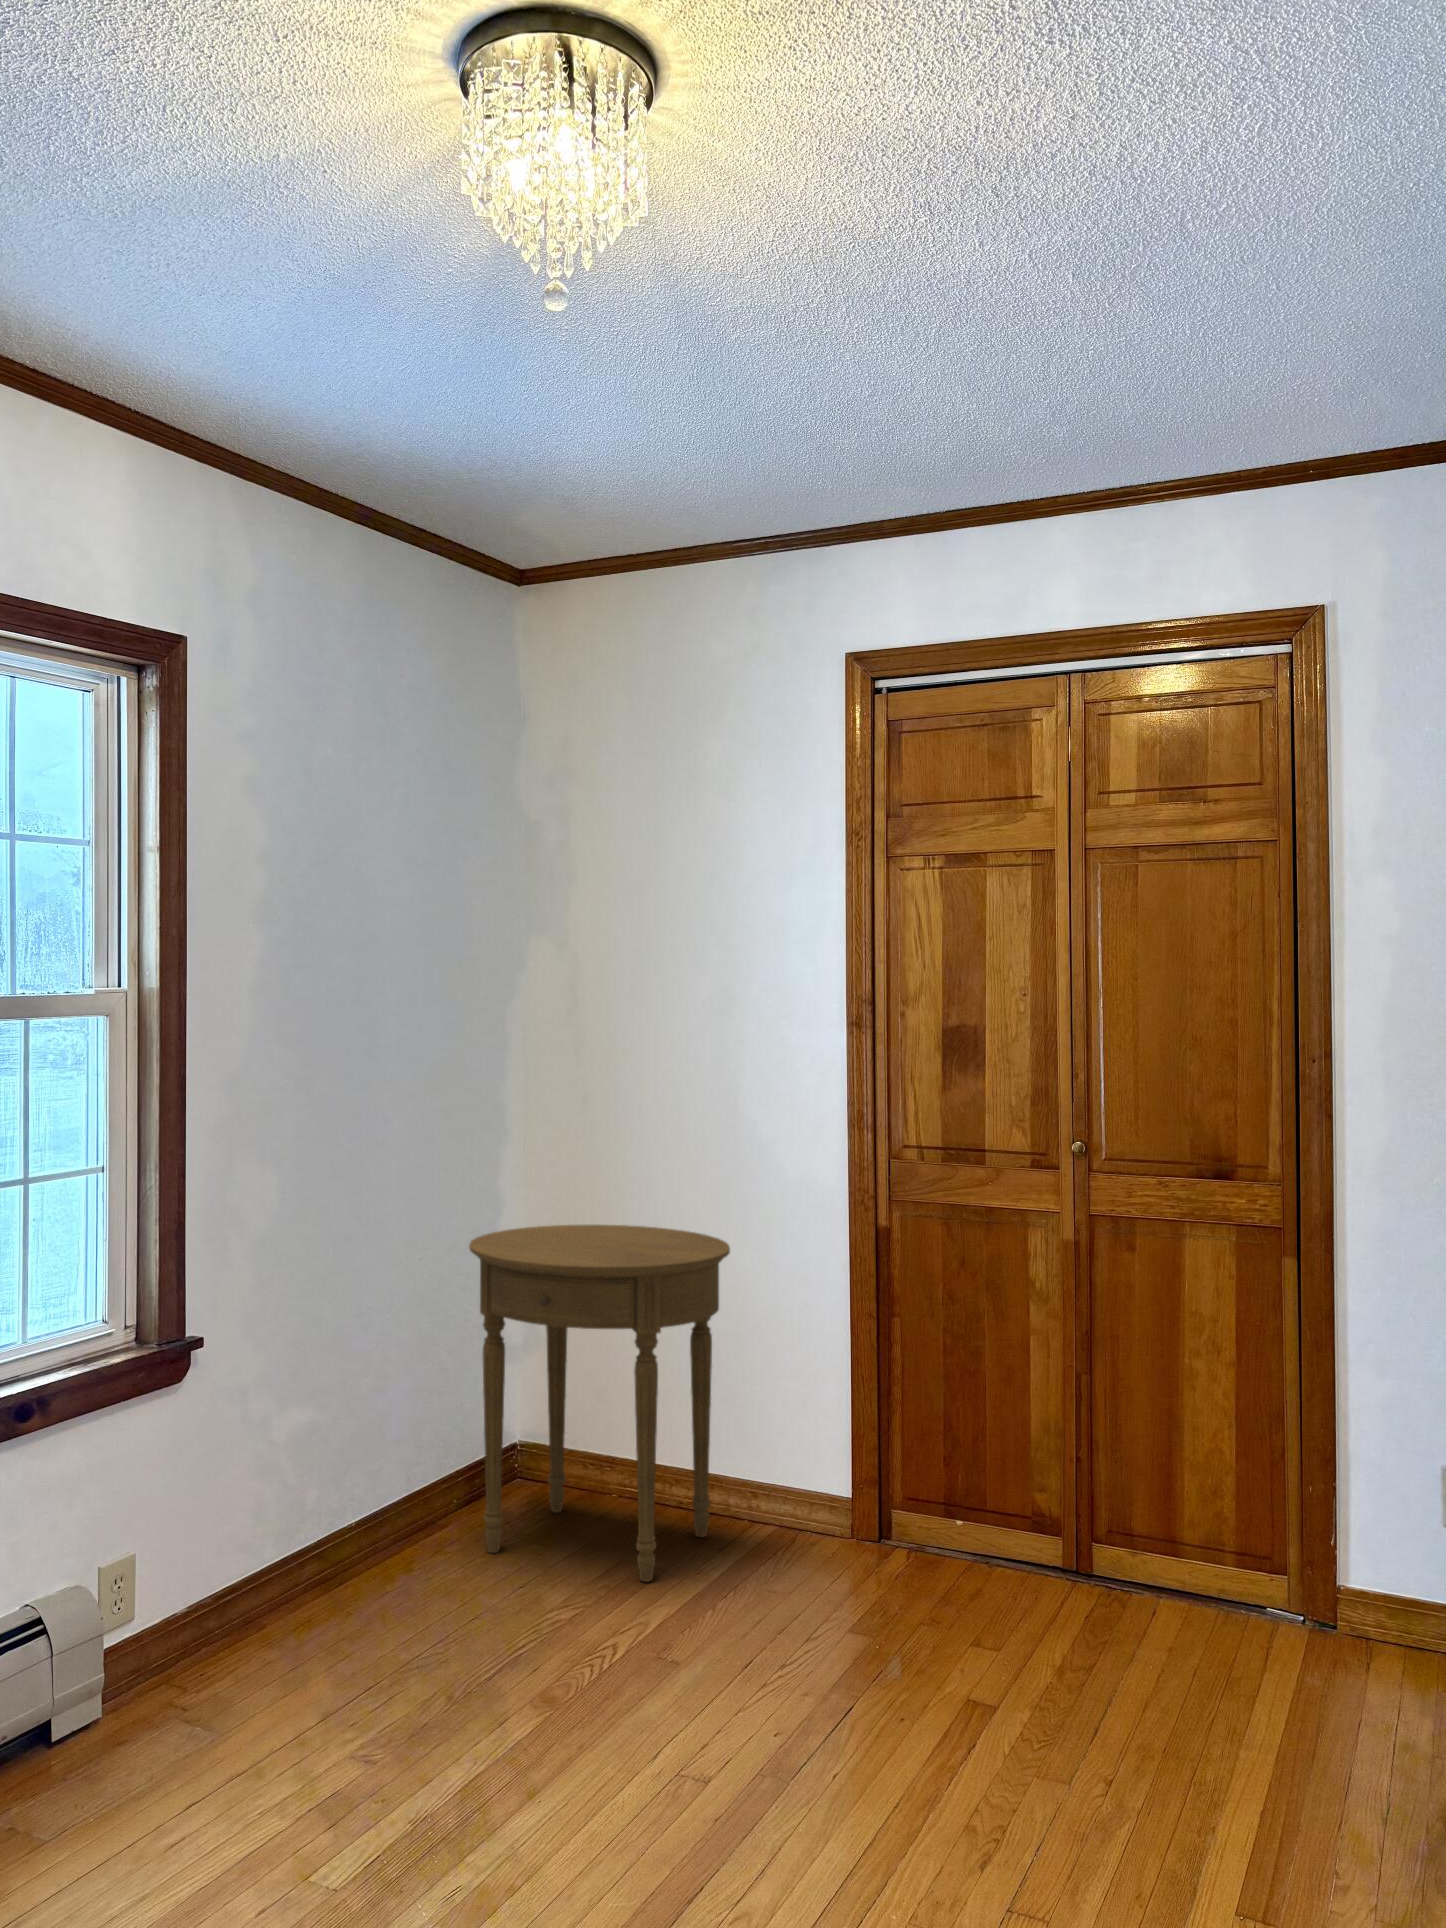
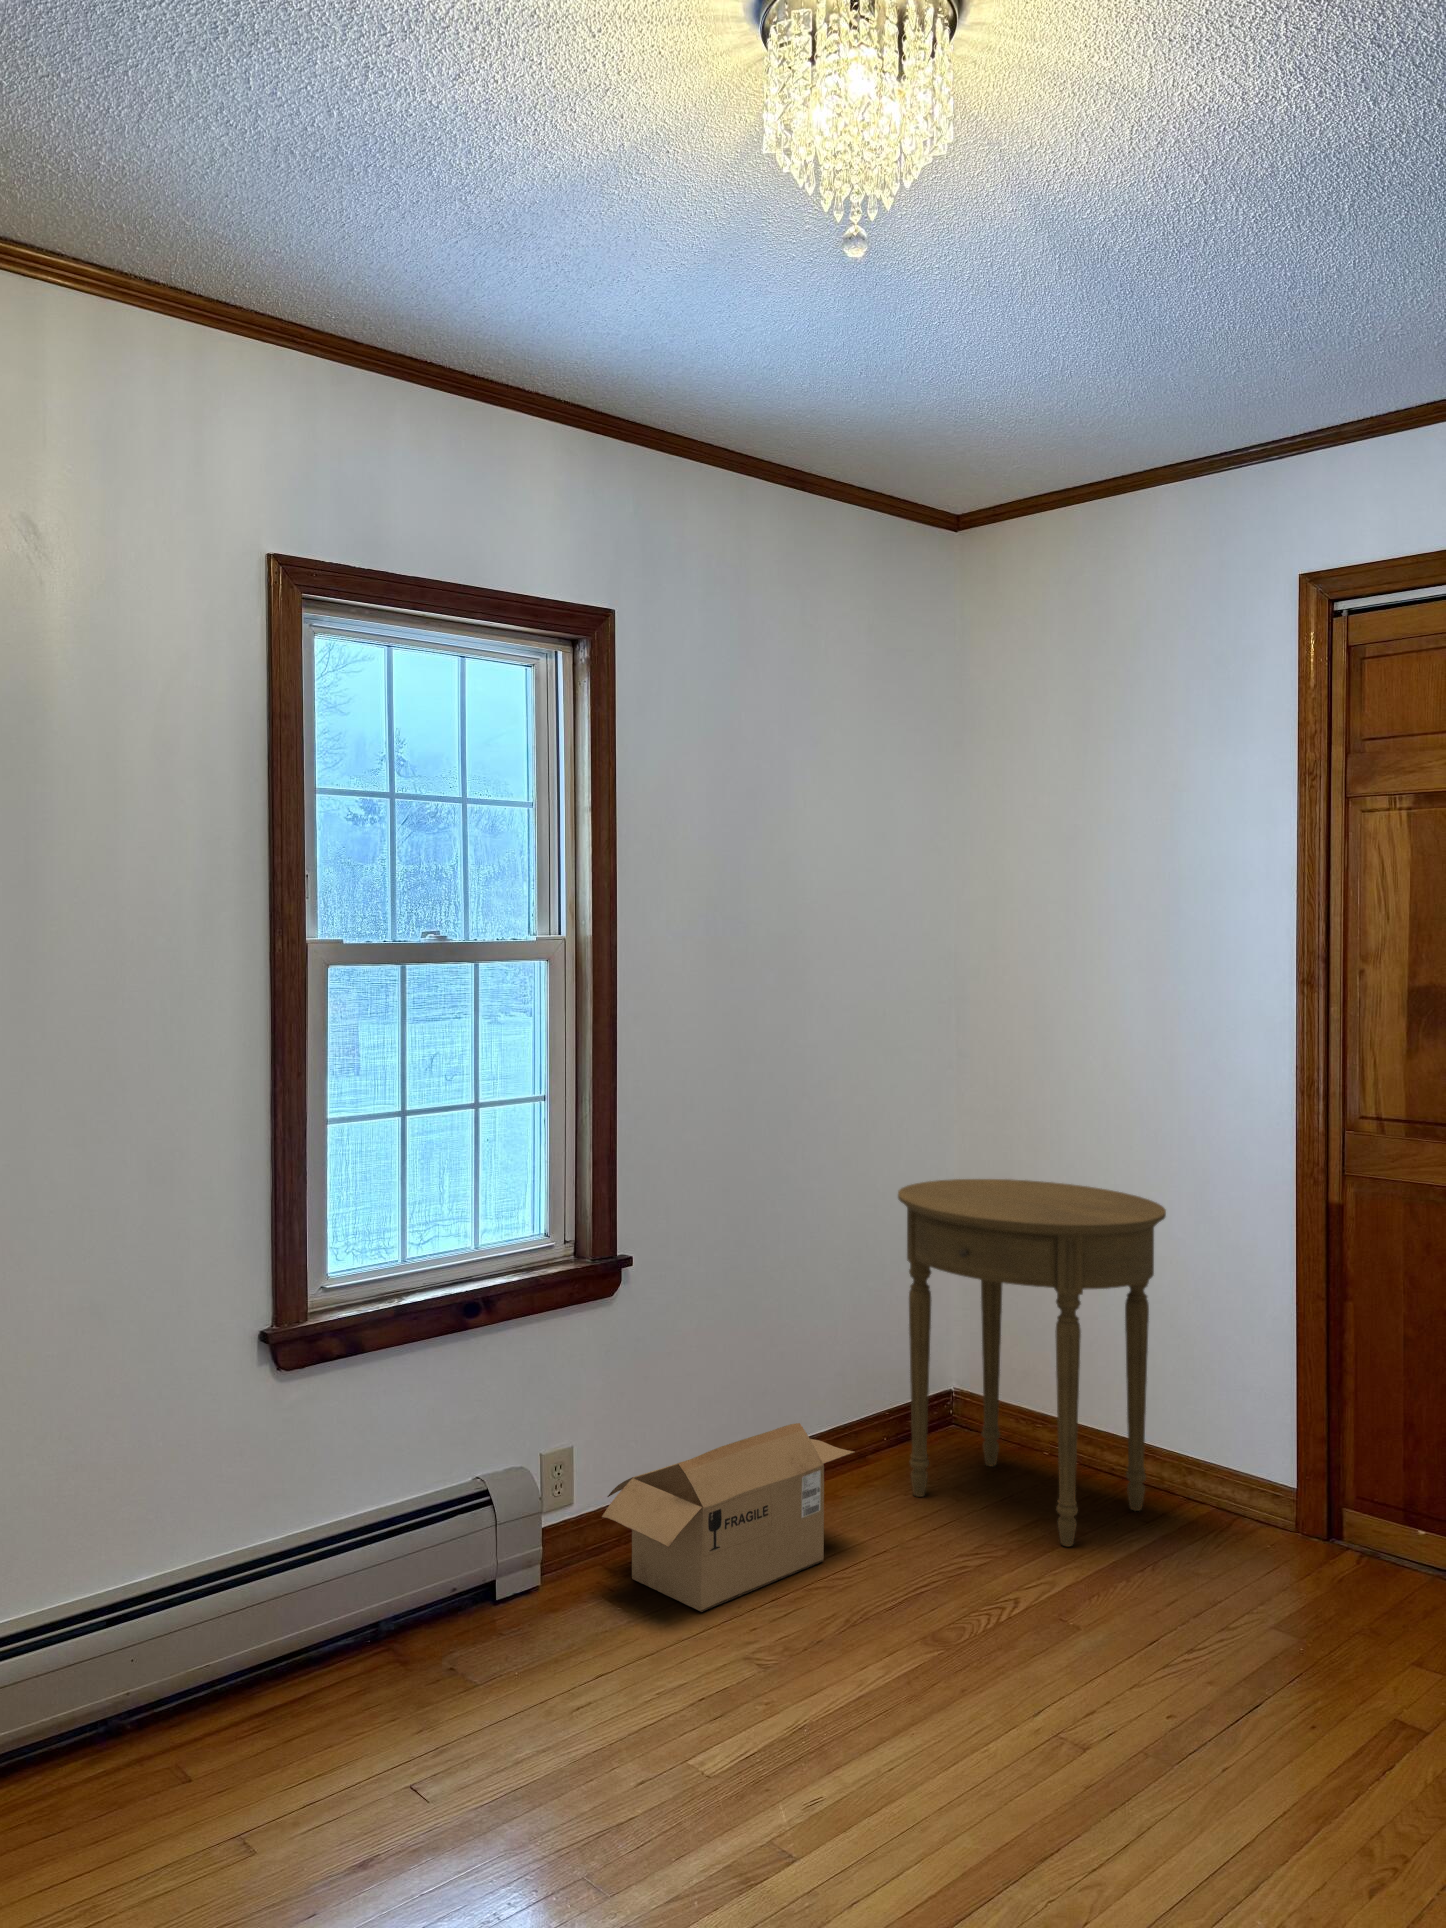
cardboard box: none [176,1494,441,1711] -> present [602,1423,855,1612]

